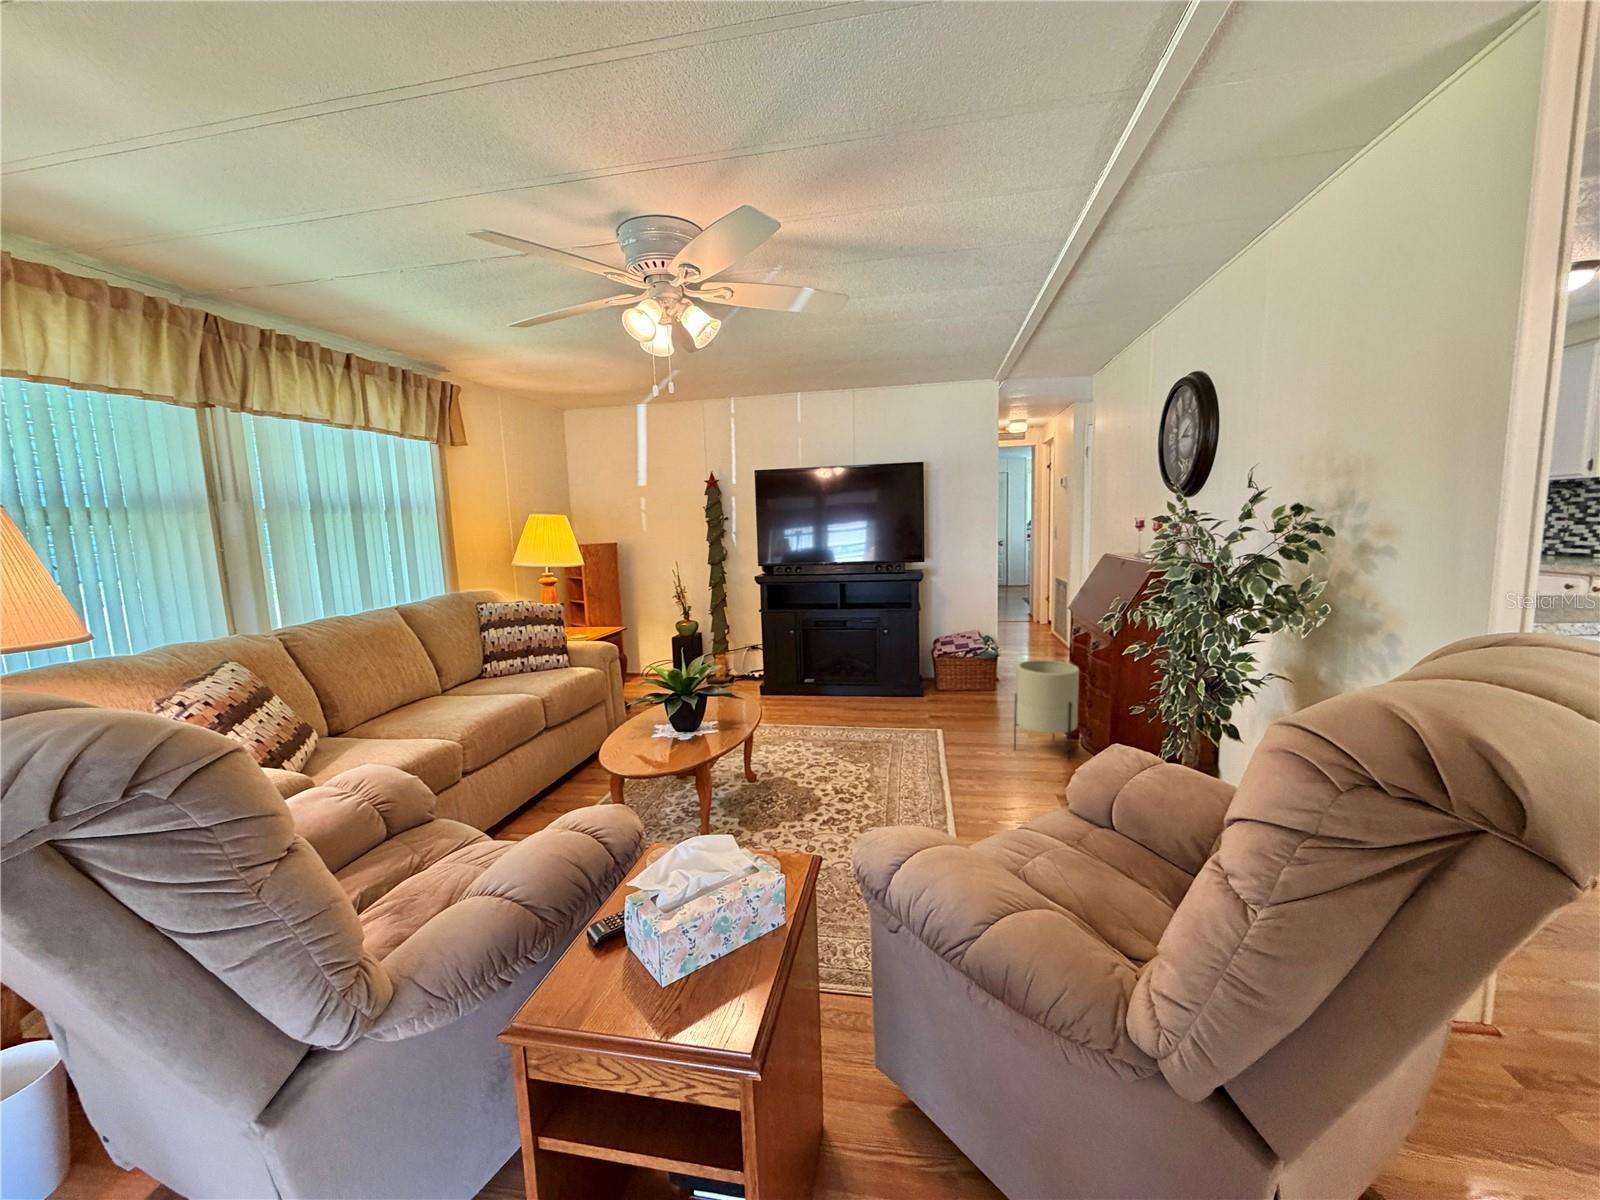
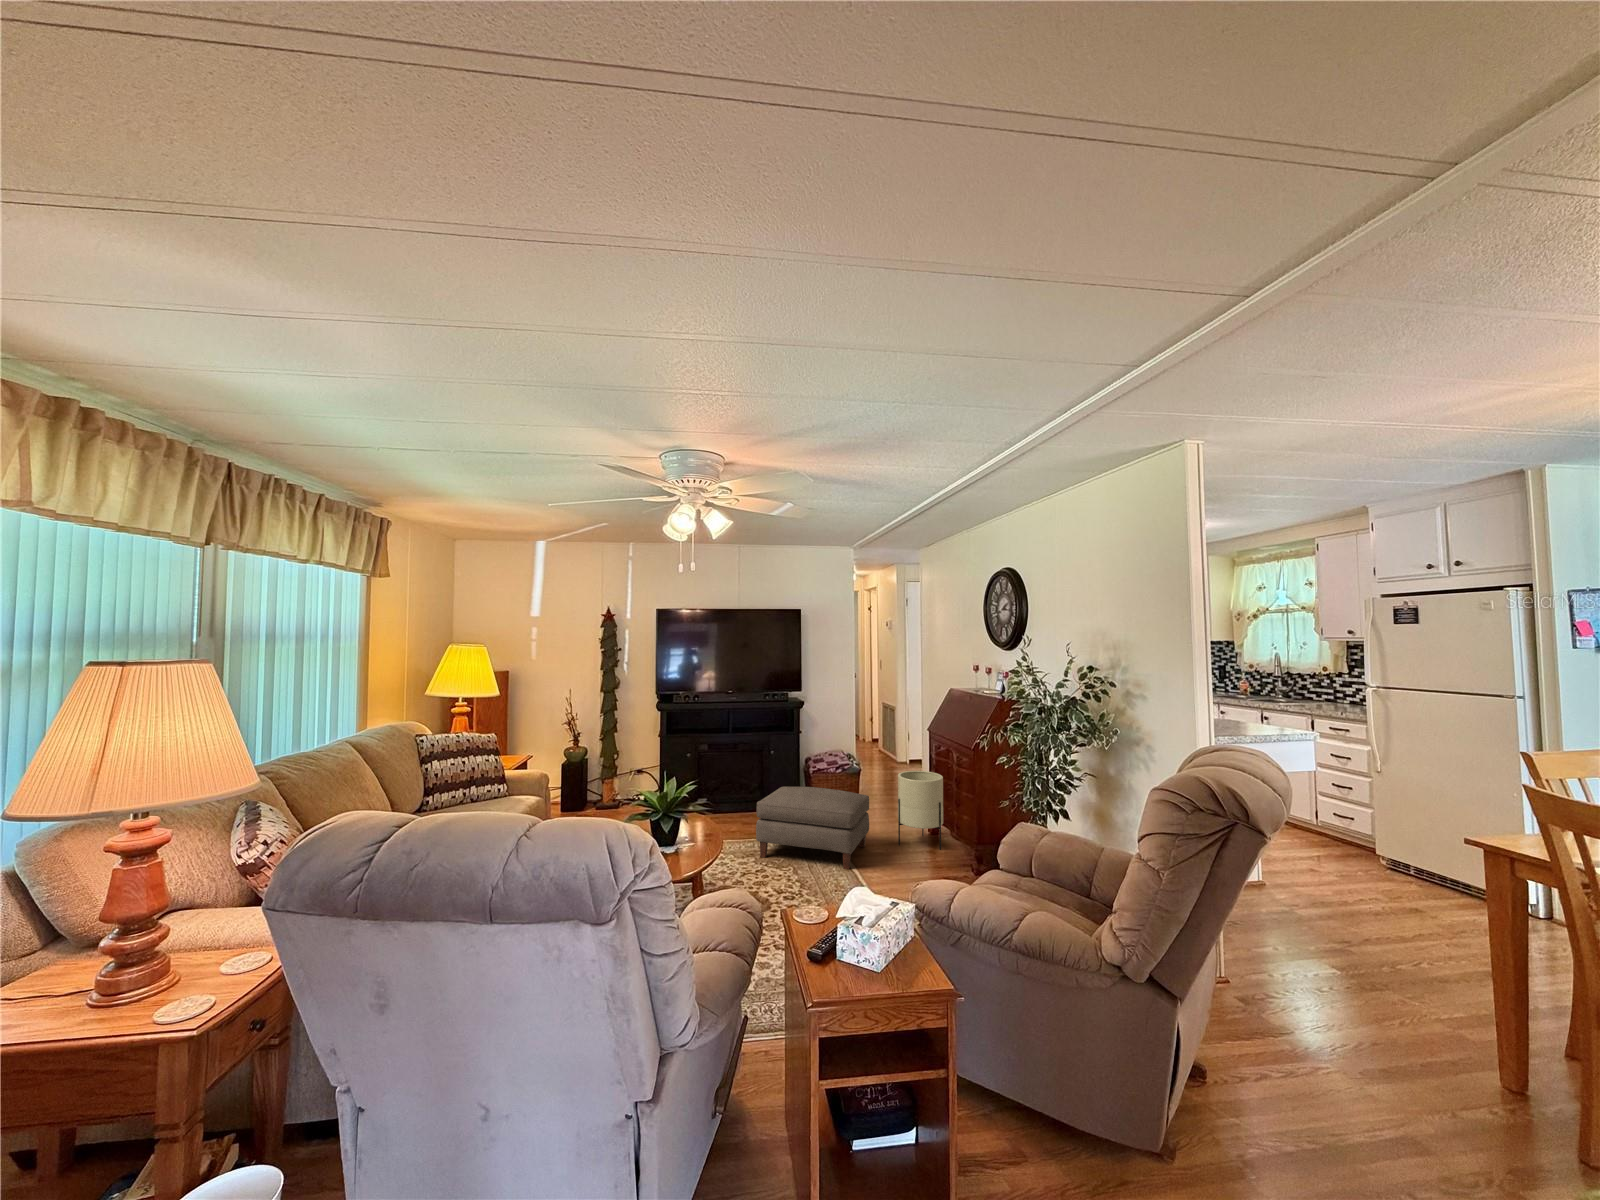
ottoman: none [832,670,975,773] -> present [756,787,869,869]

